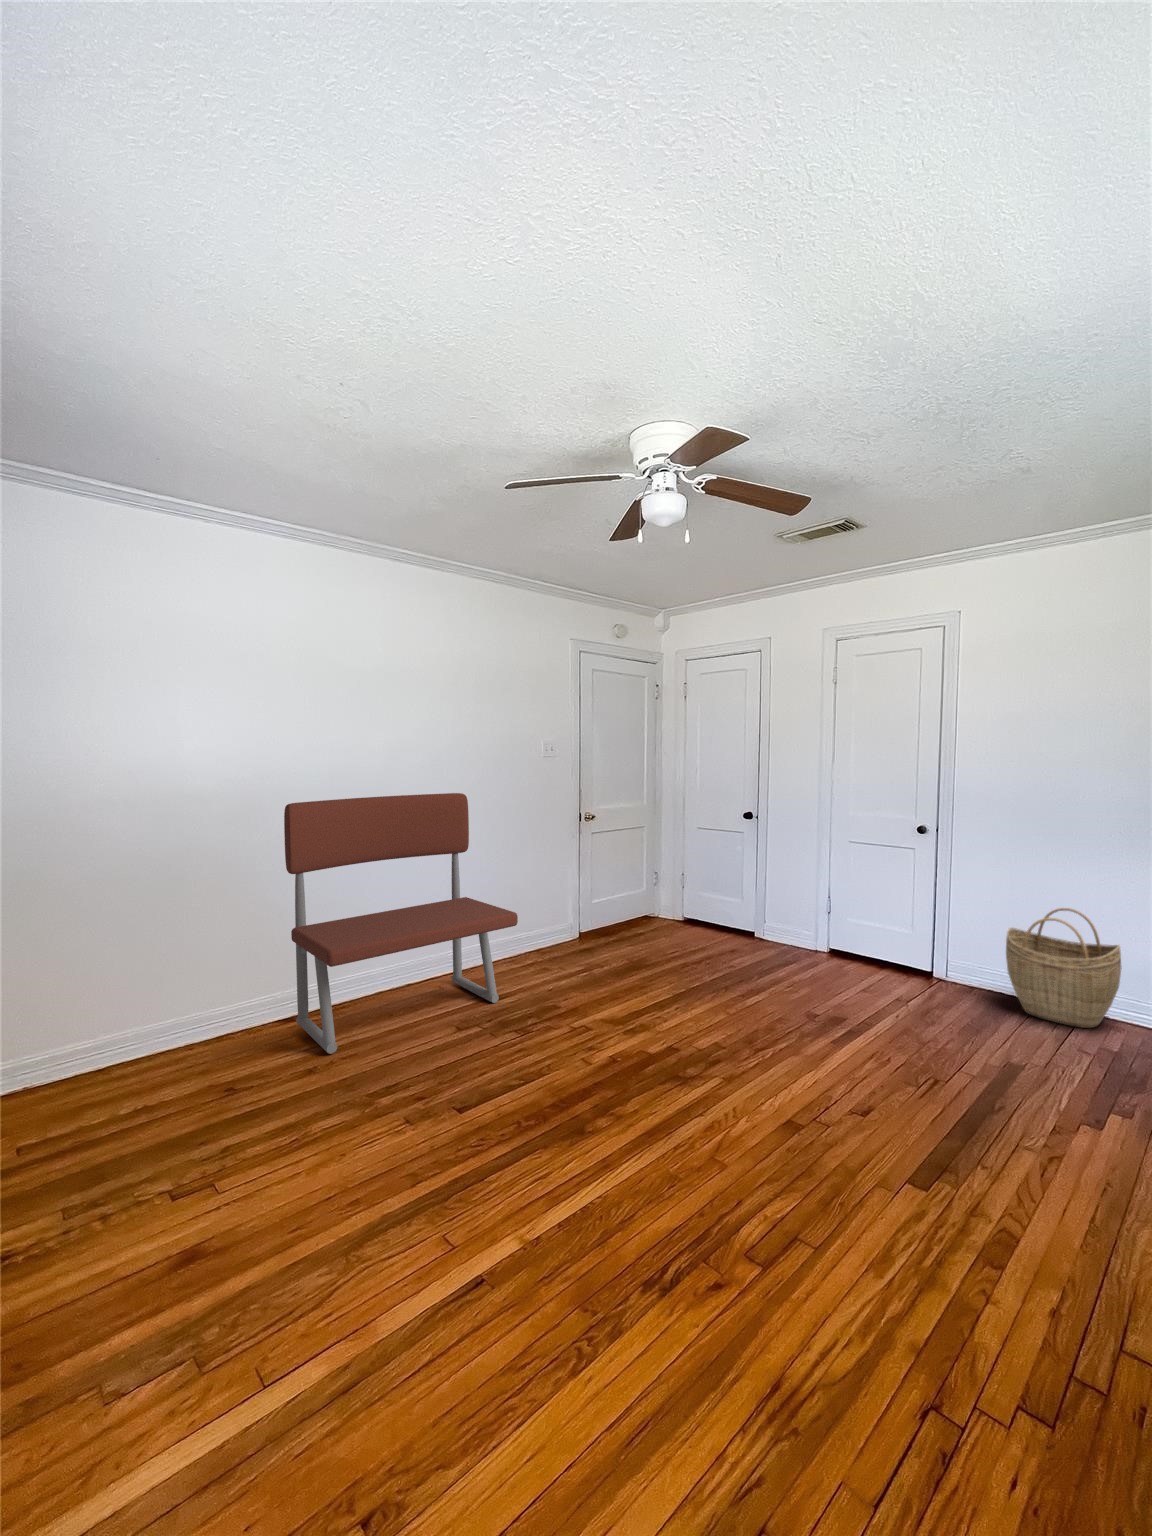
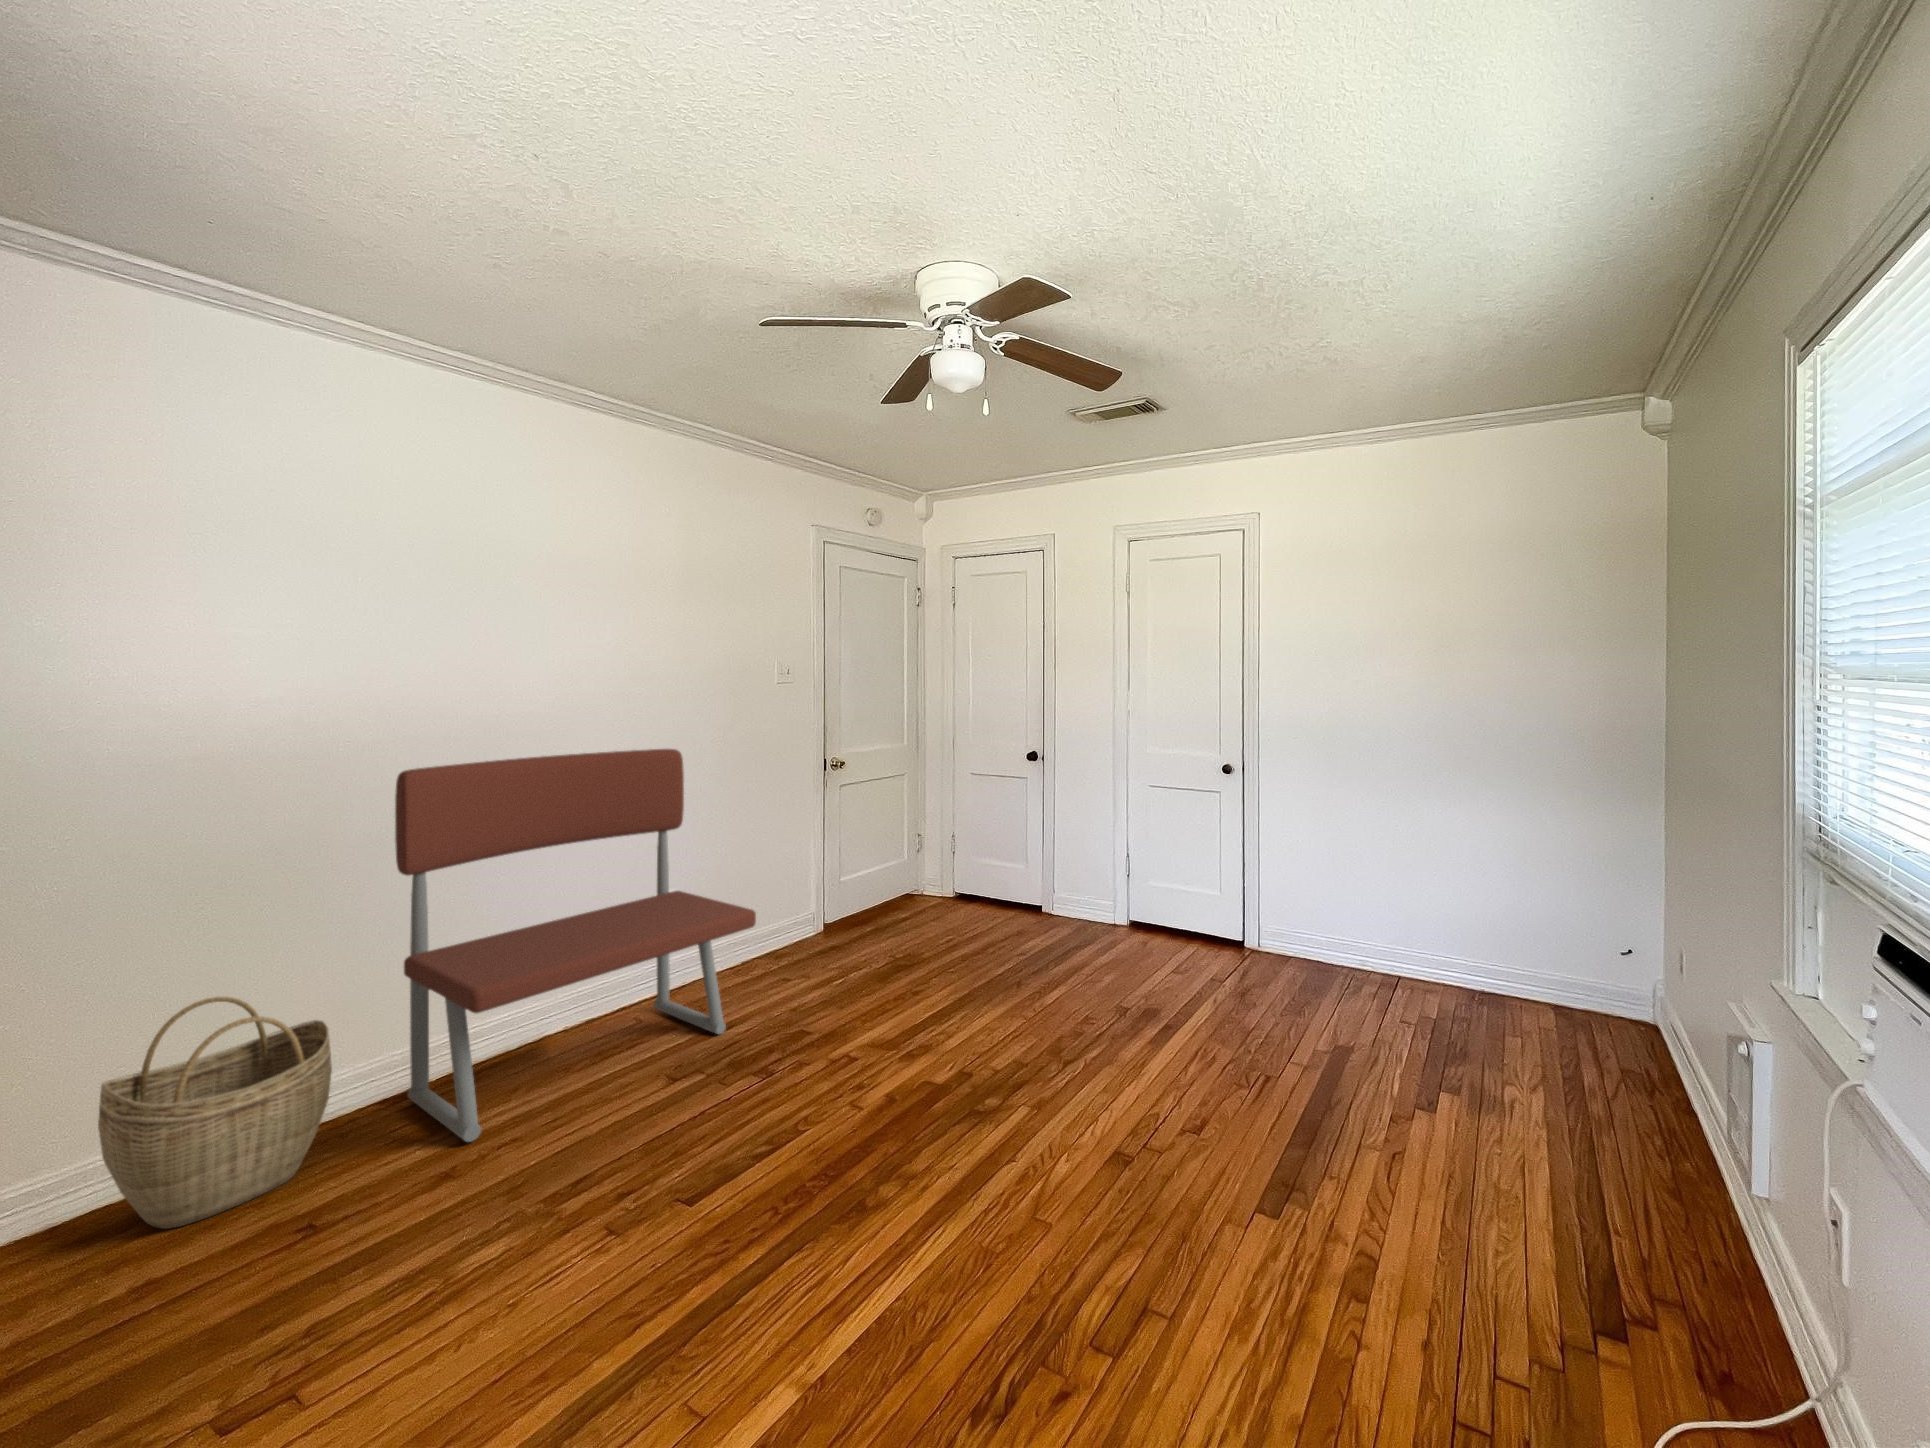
woven basket: present [1006,908,1121,1028] -> present [98,997,332,1229]

